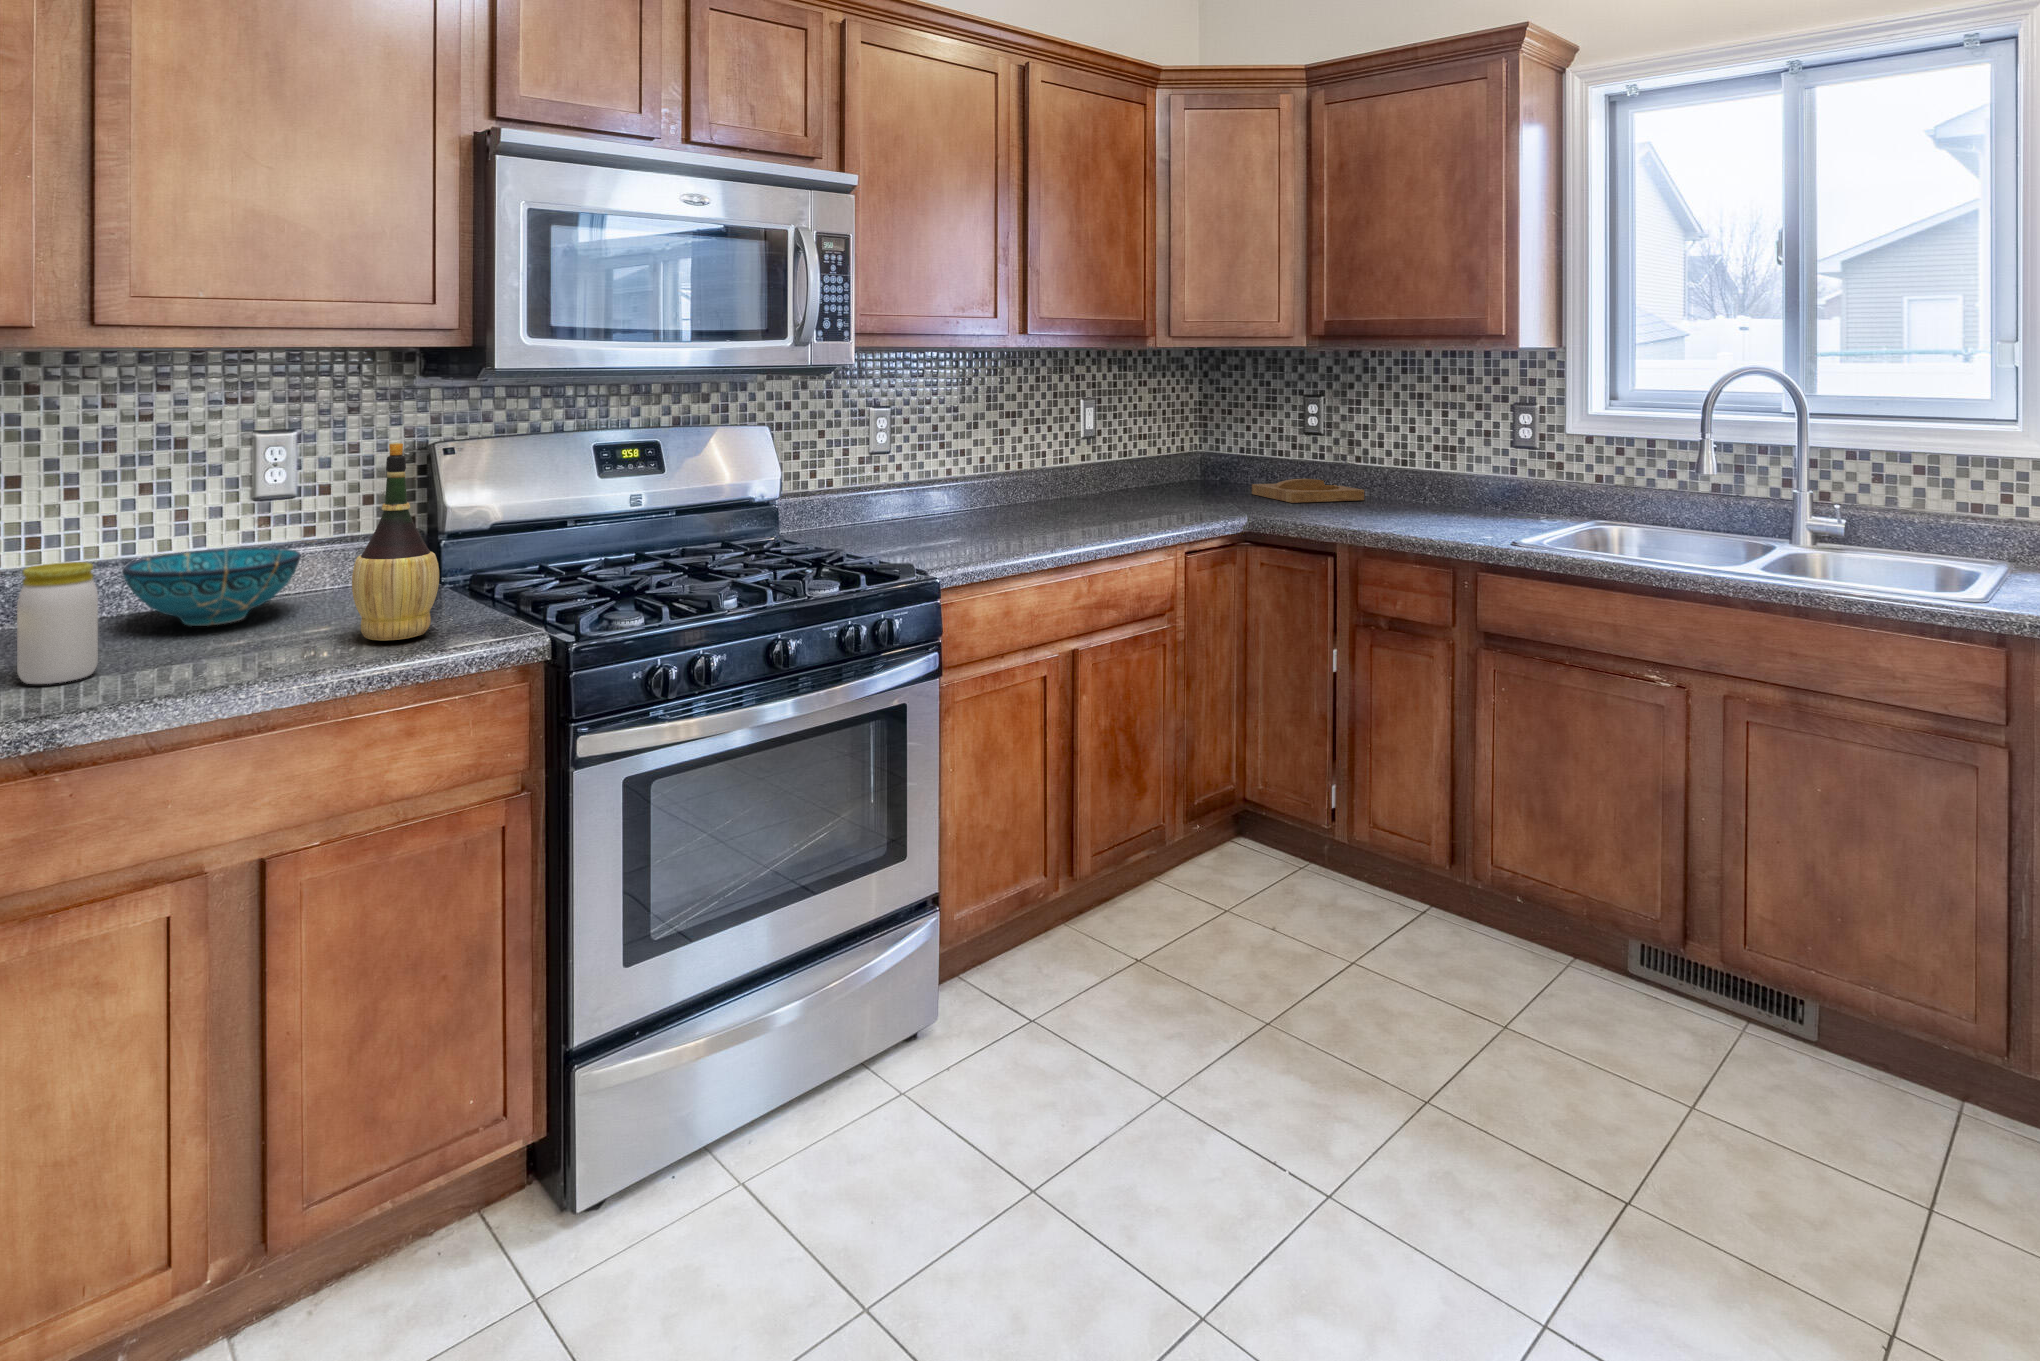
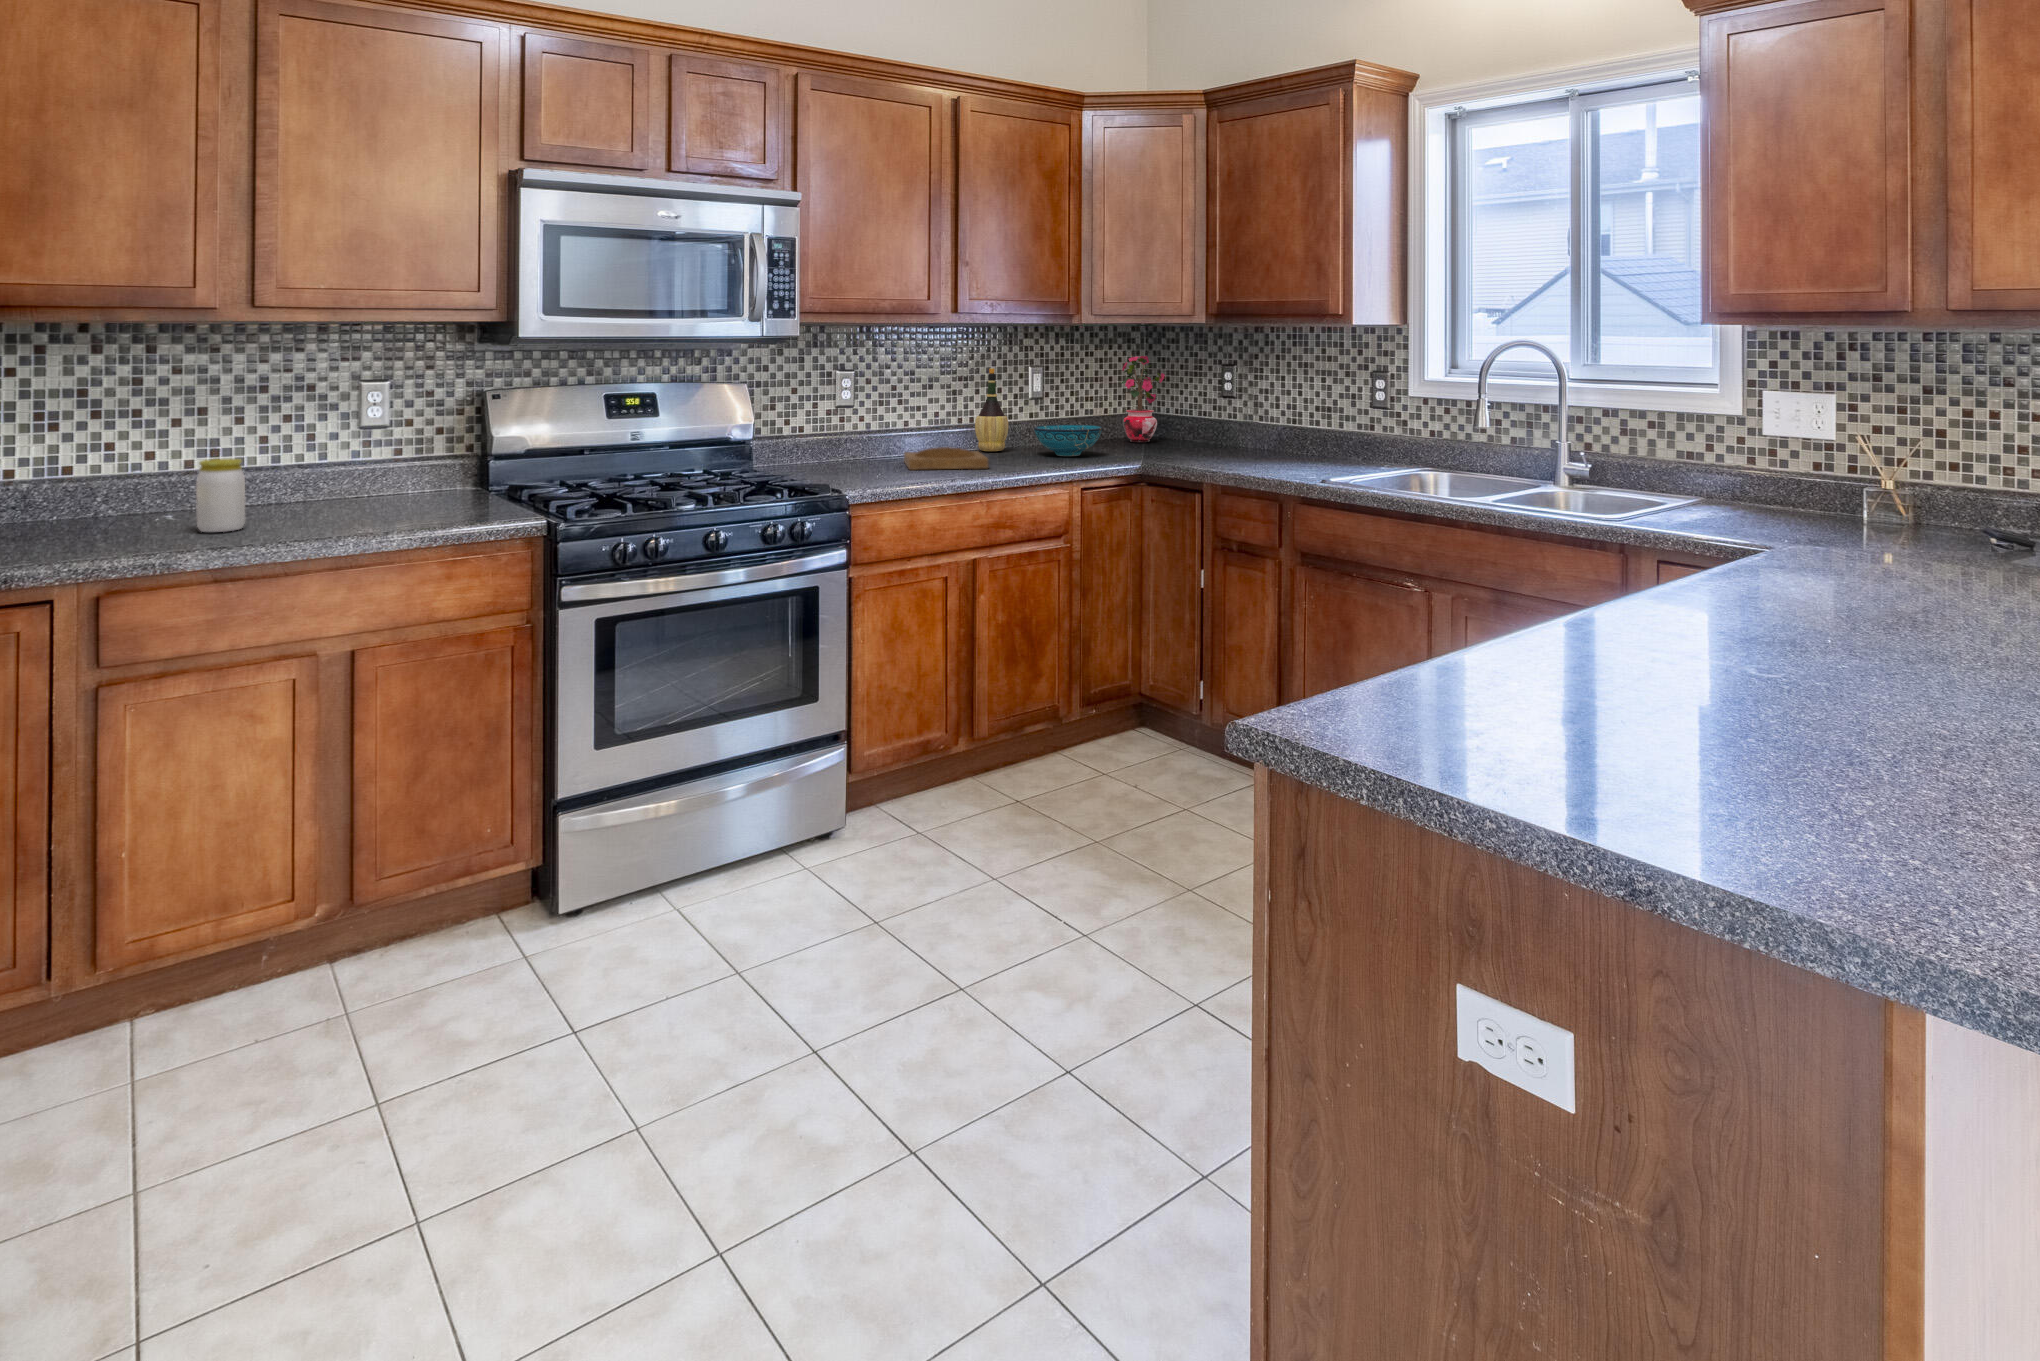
potted plant: none [1161,382,1222,488] -> present [1121,356,1165,443]
wine bottle: present [352,443,439,640] -> present [975,368,1008,451]
tray: present [1252,479,1364,503] -> present [904,447,988,470]
bowl: present [122,548,301,626] -> present [1034,425,1102,456]

